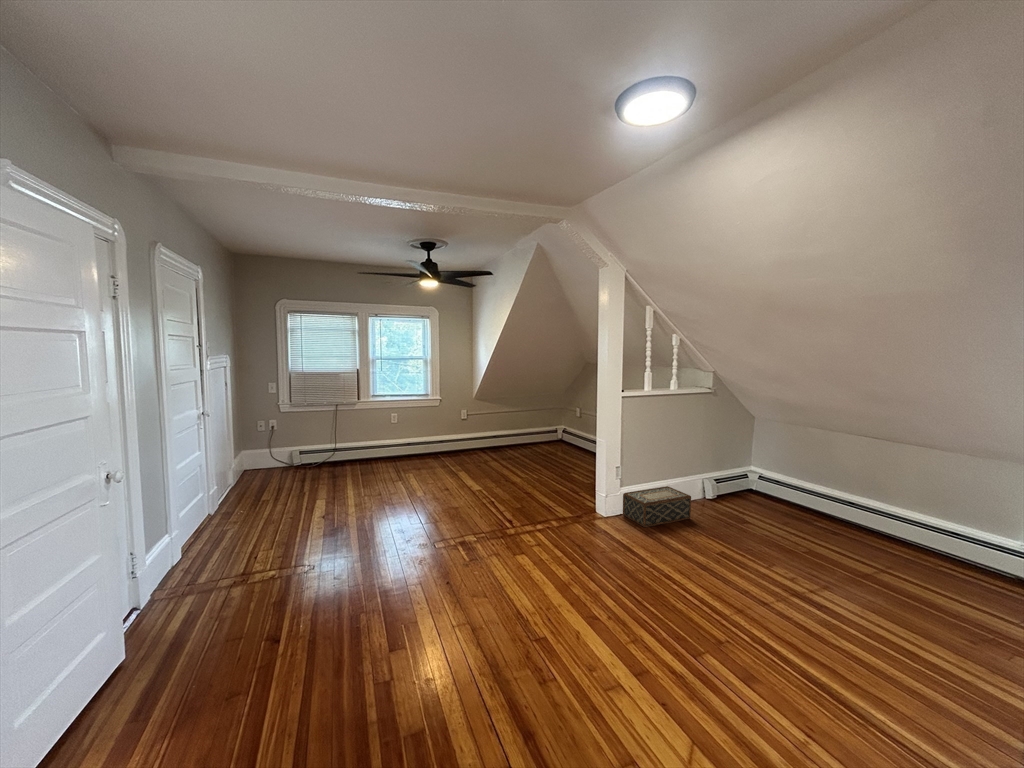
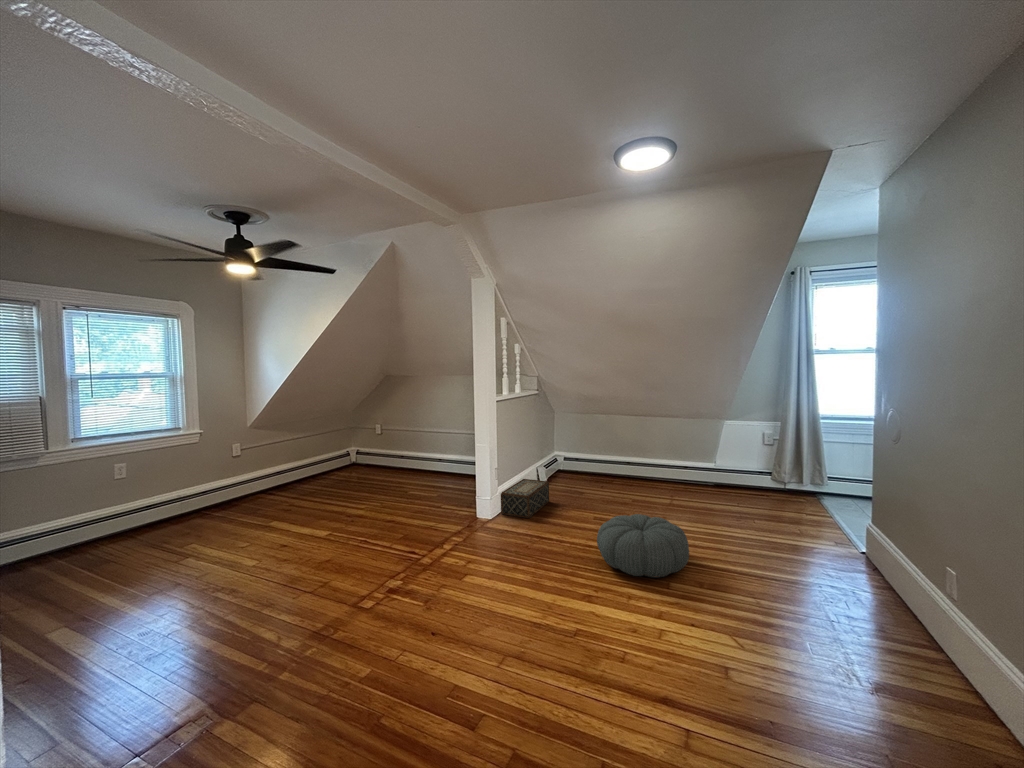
pouf: none [649,551,774,645] -> present [597,514,689,577]

